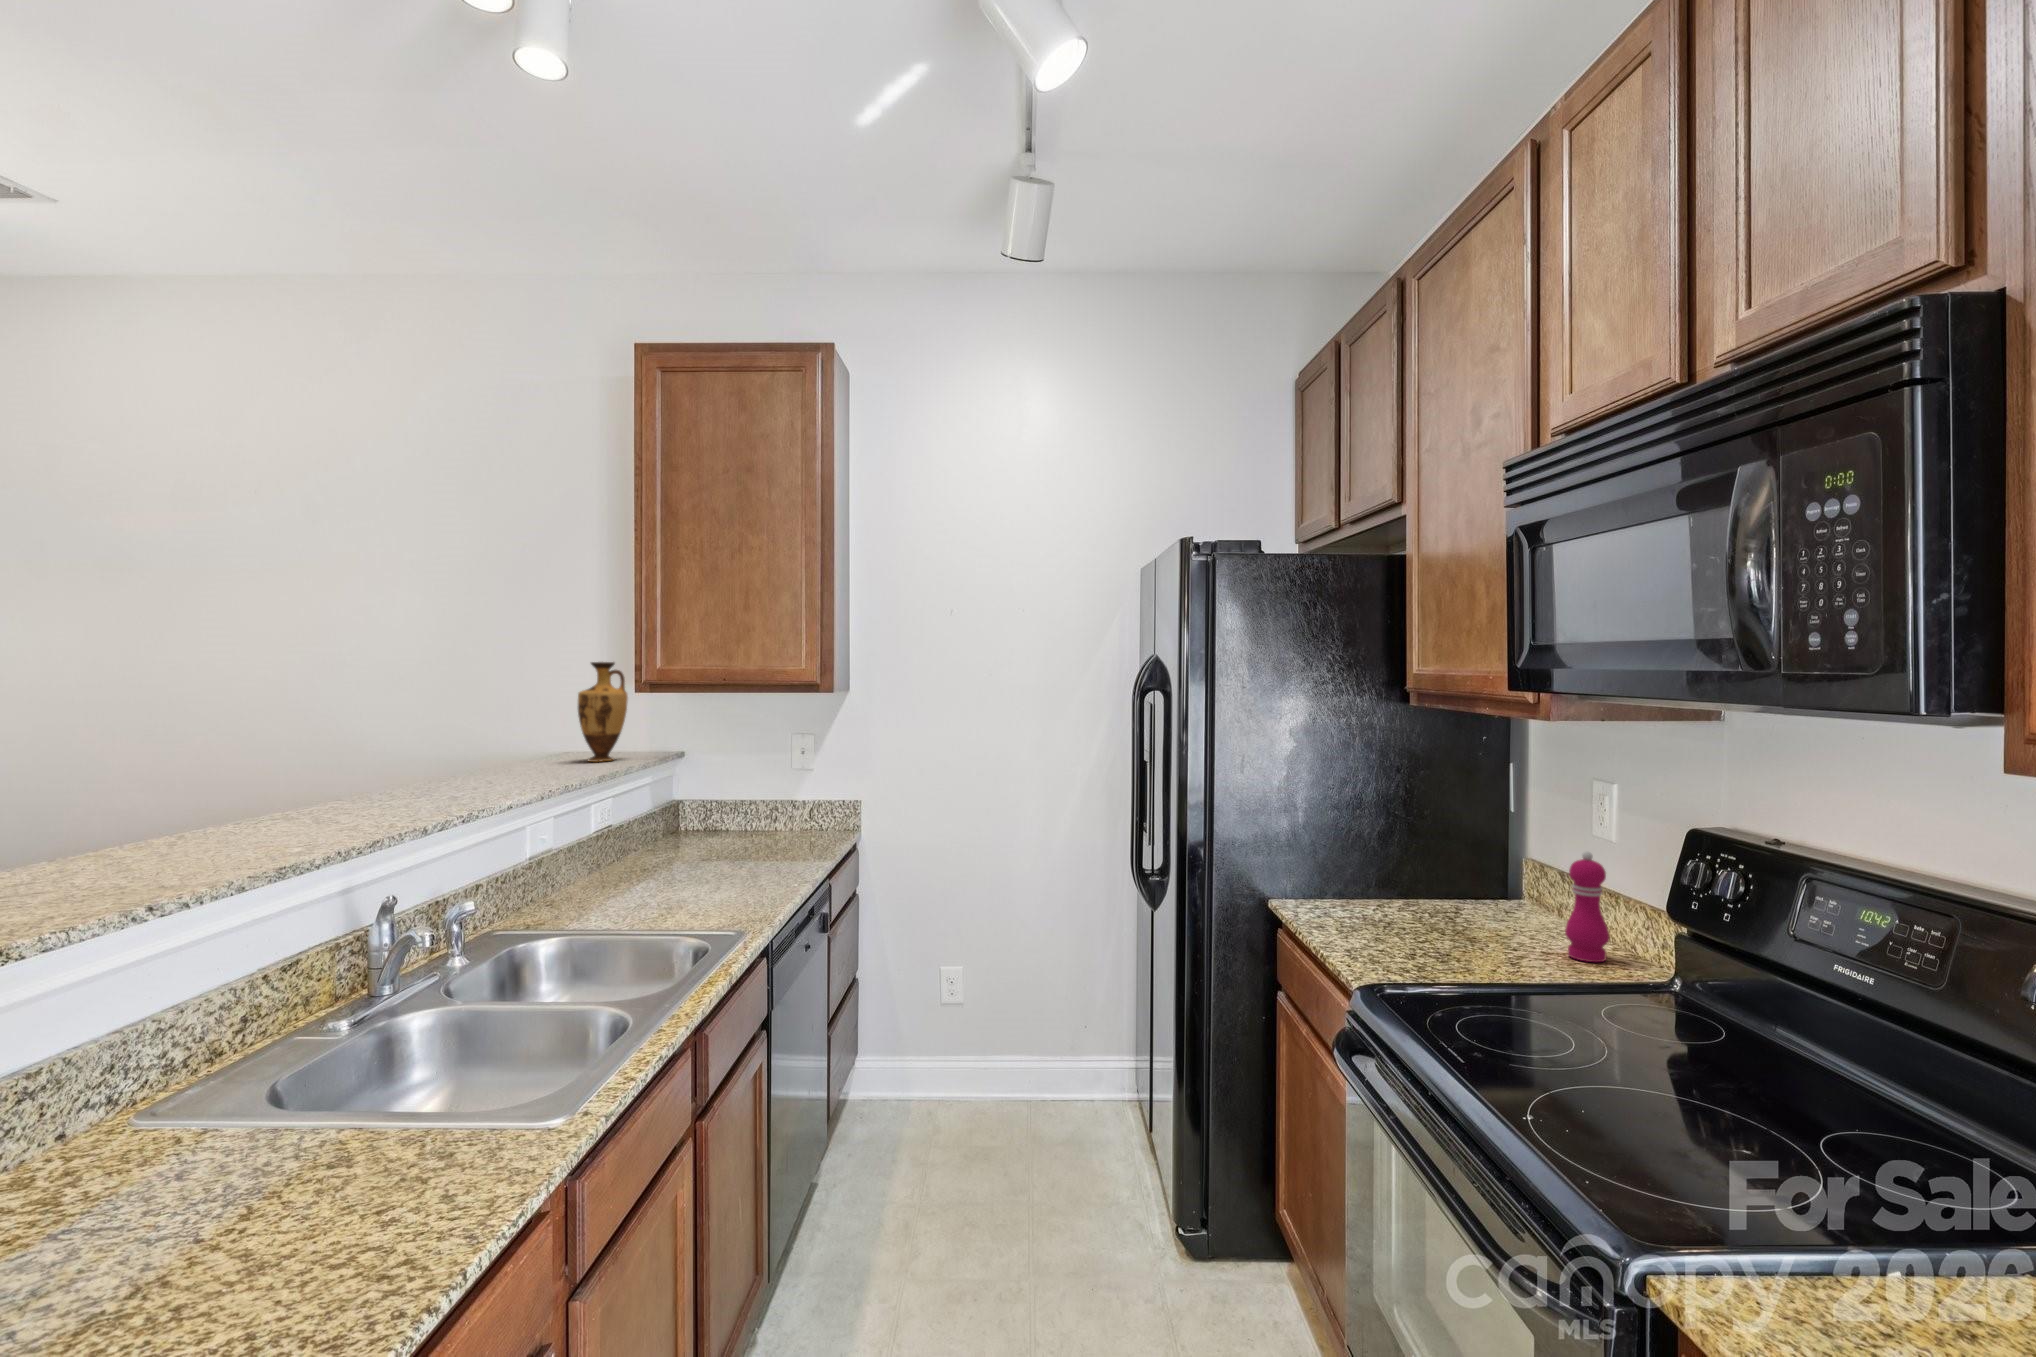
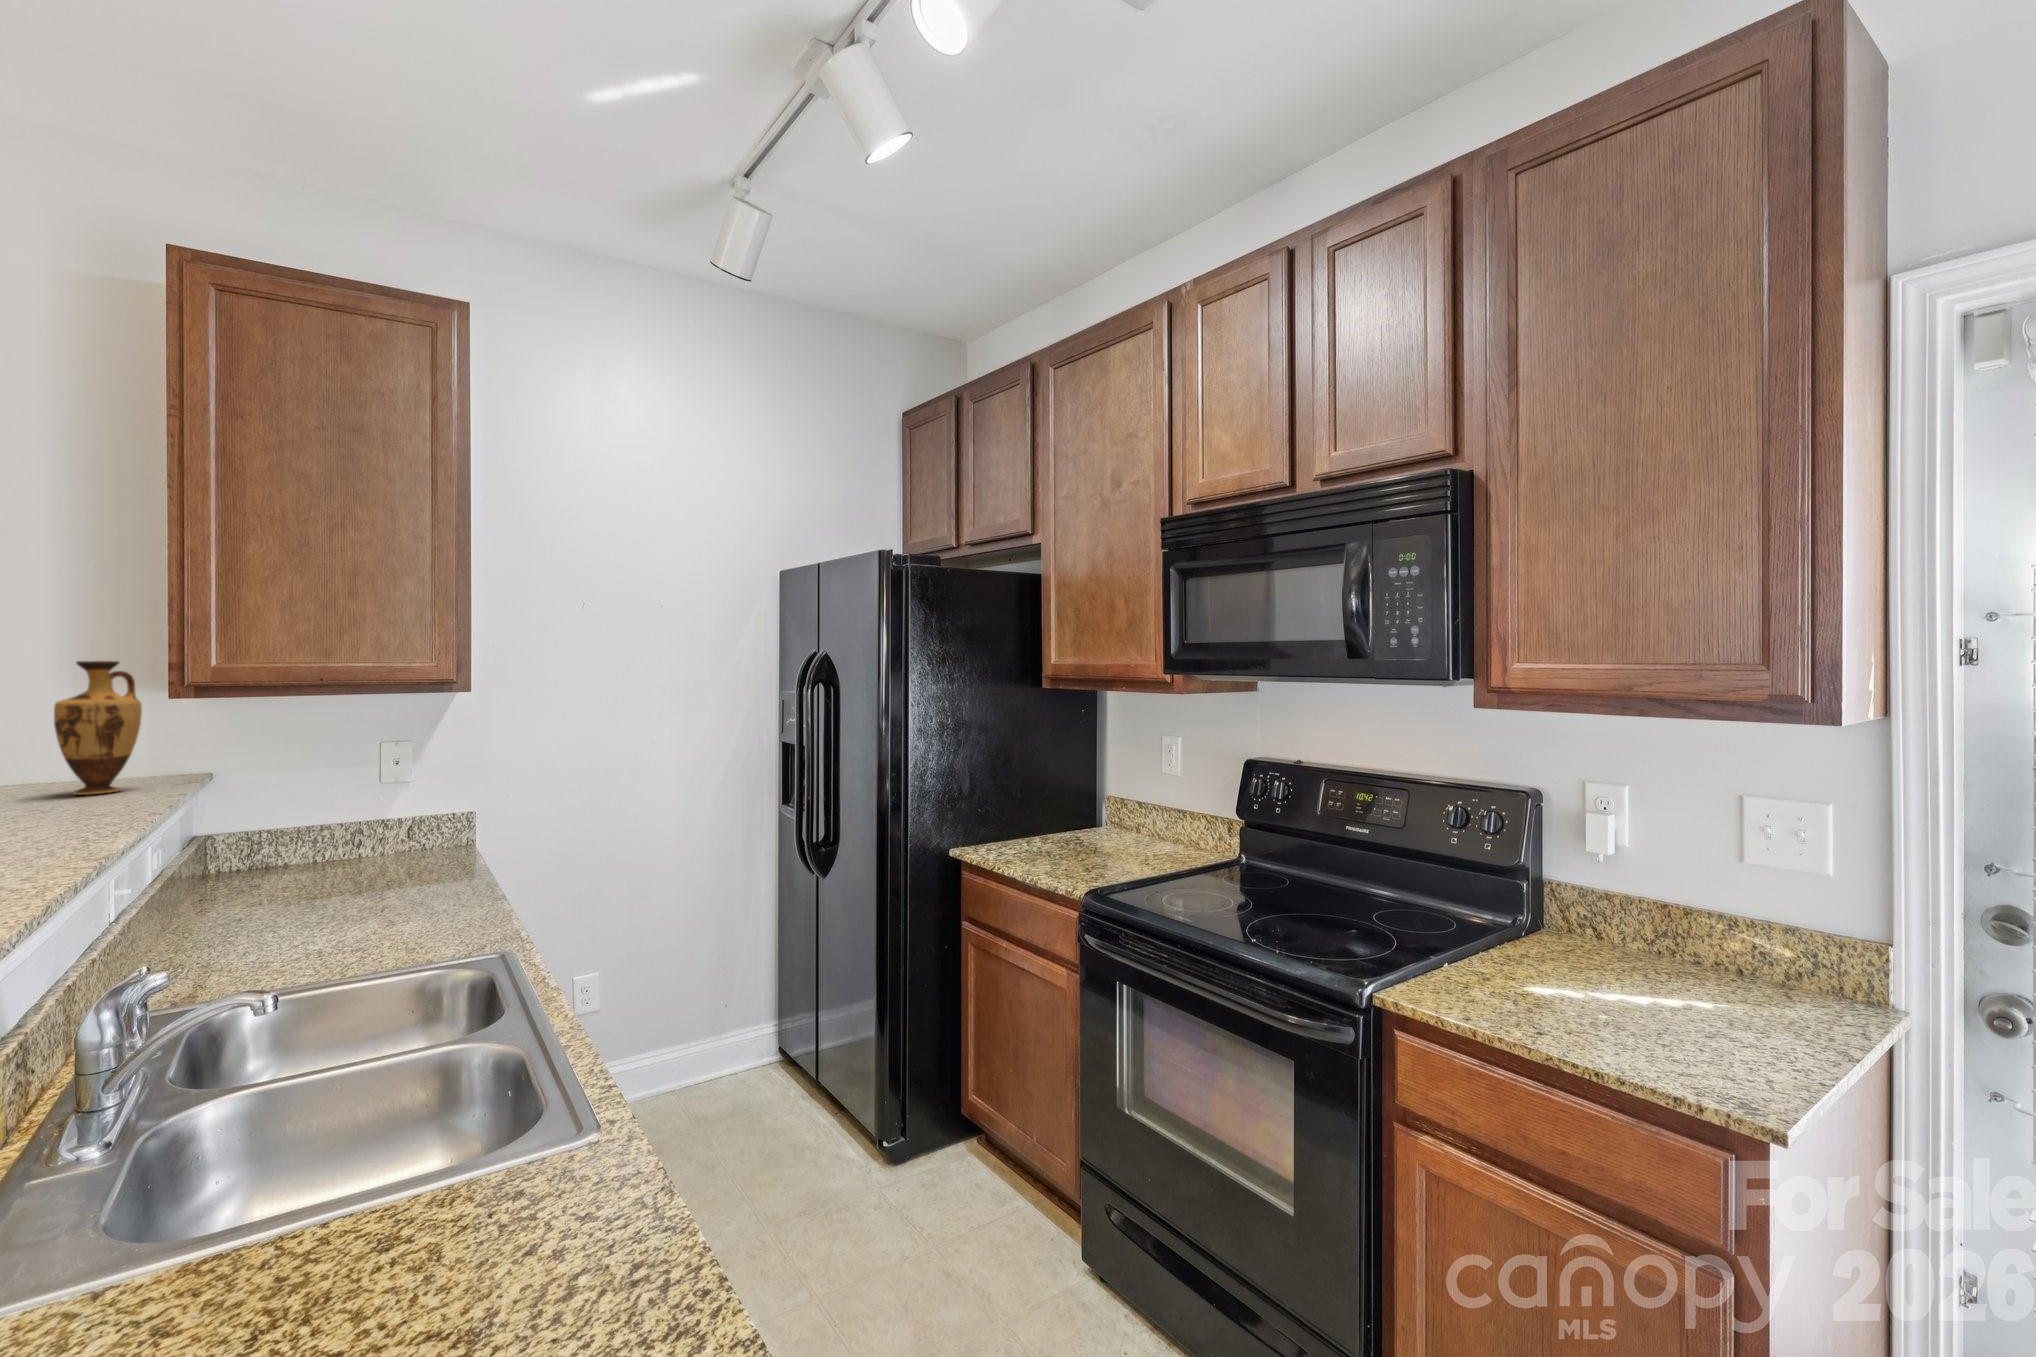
pepper mill: present [1565,851,1609,962] -> none [1167,782,1193,855]

